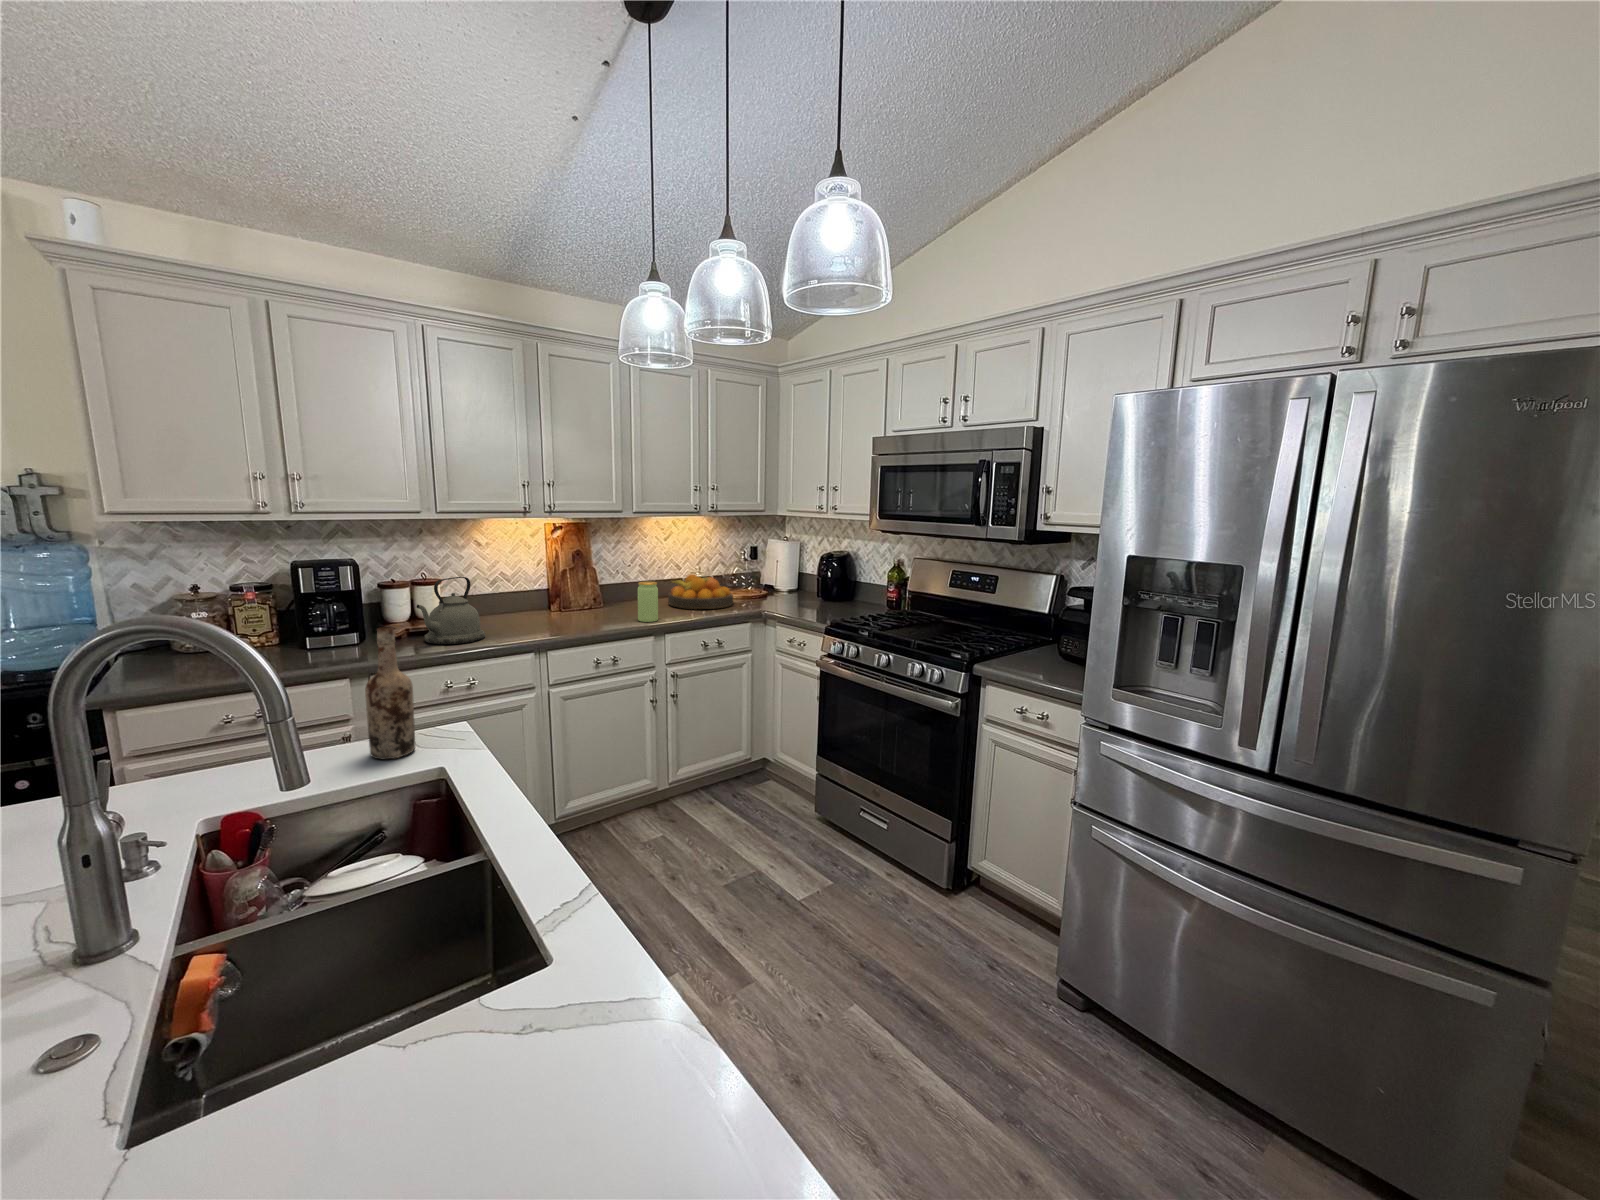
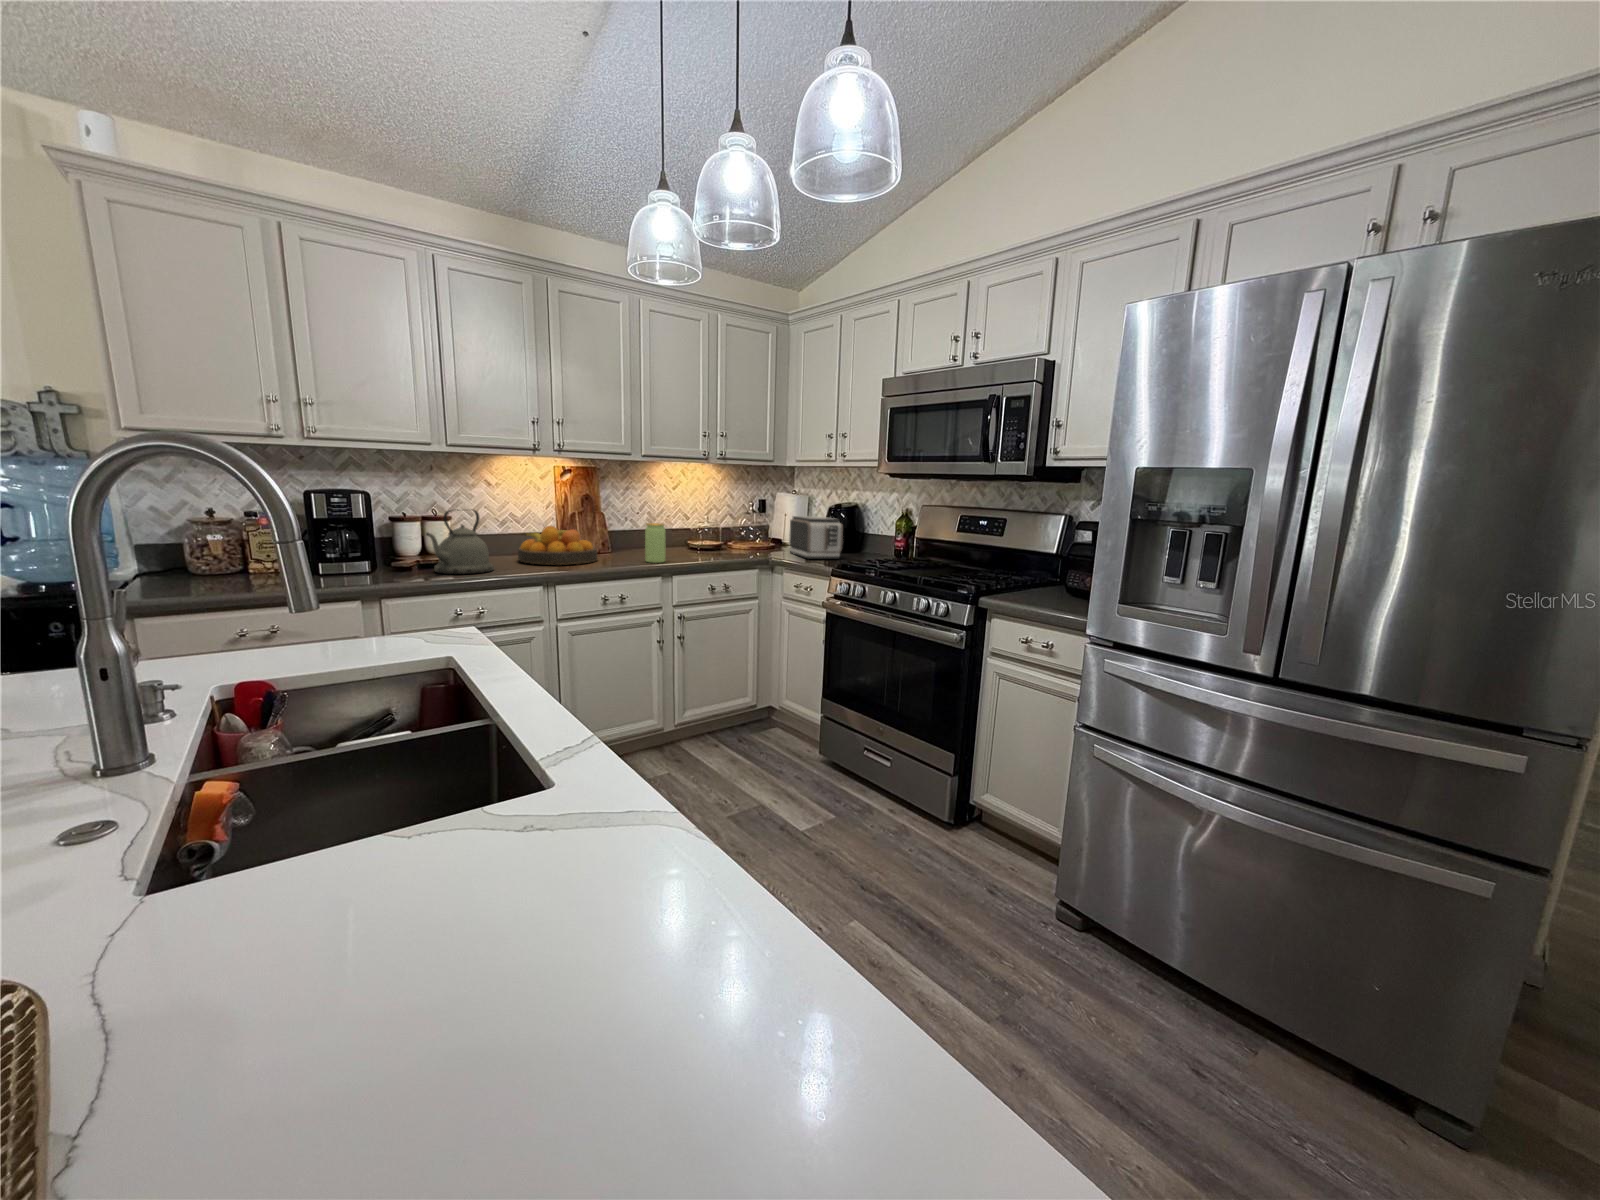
toaster: none [782,567,835,613] -> present [789,516,843,559]
fruit bowl: present [668,574,733,609] -> present [518,526,597,565]
wine bottle: present [365,626,415,759] -> none [374,520,424,650]

